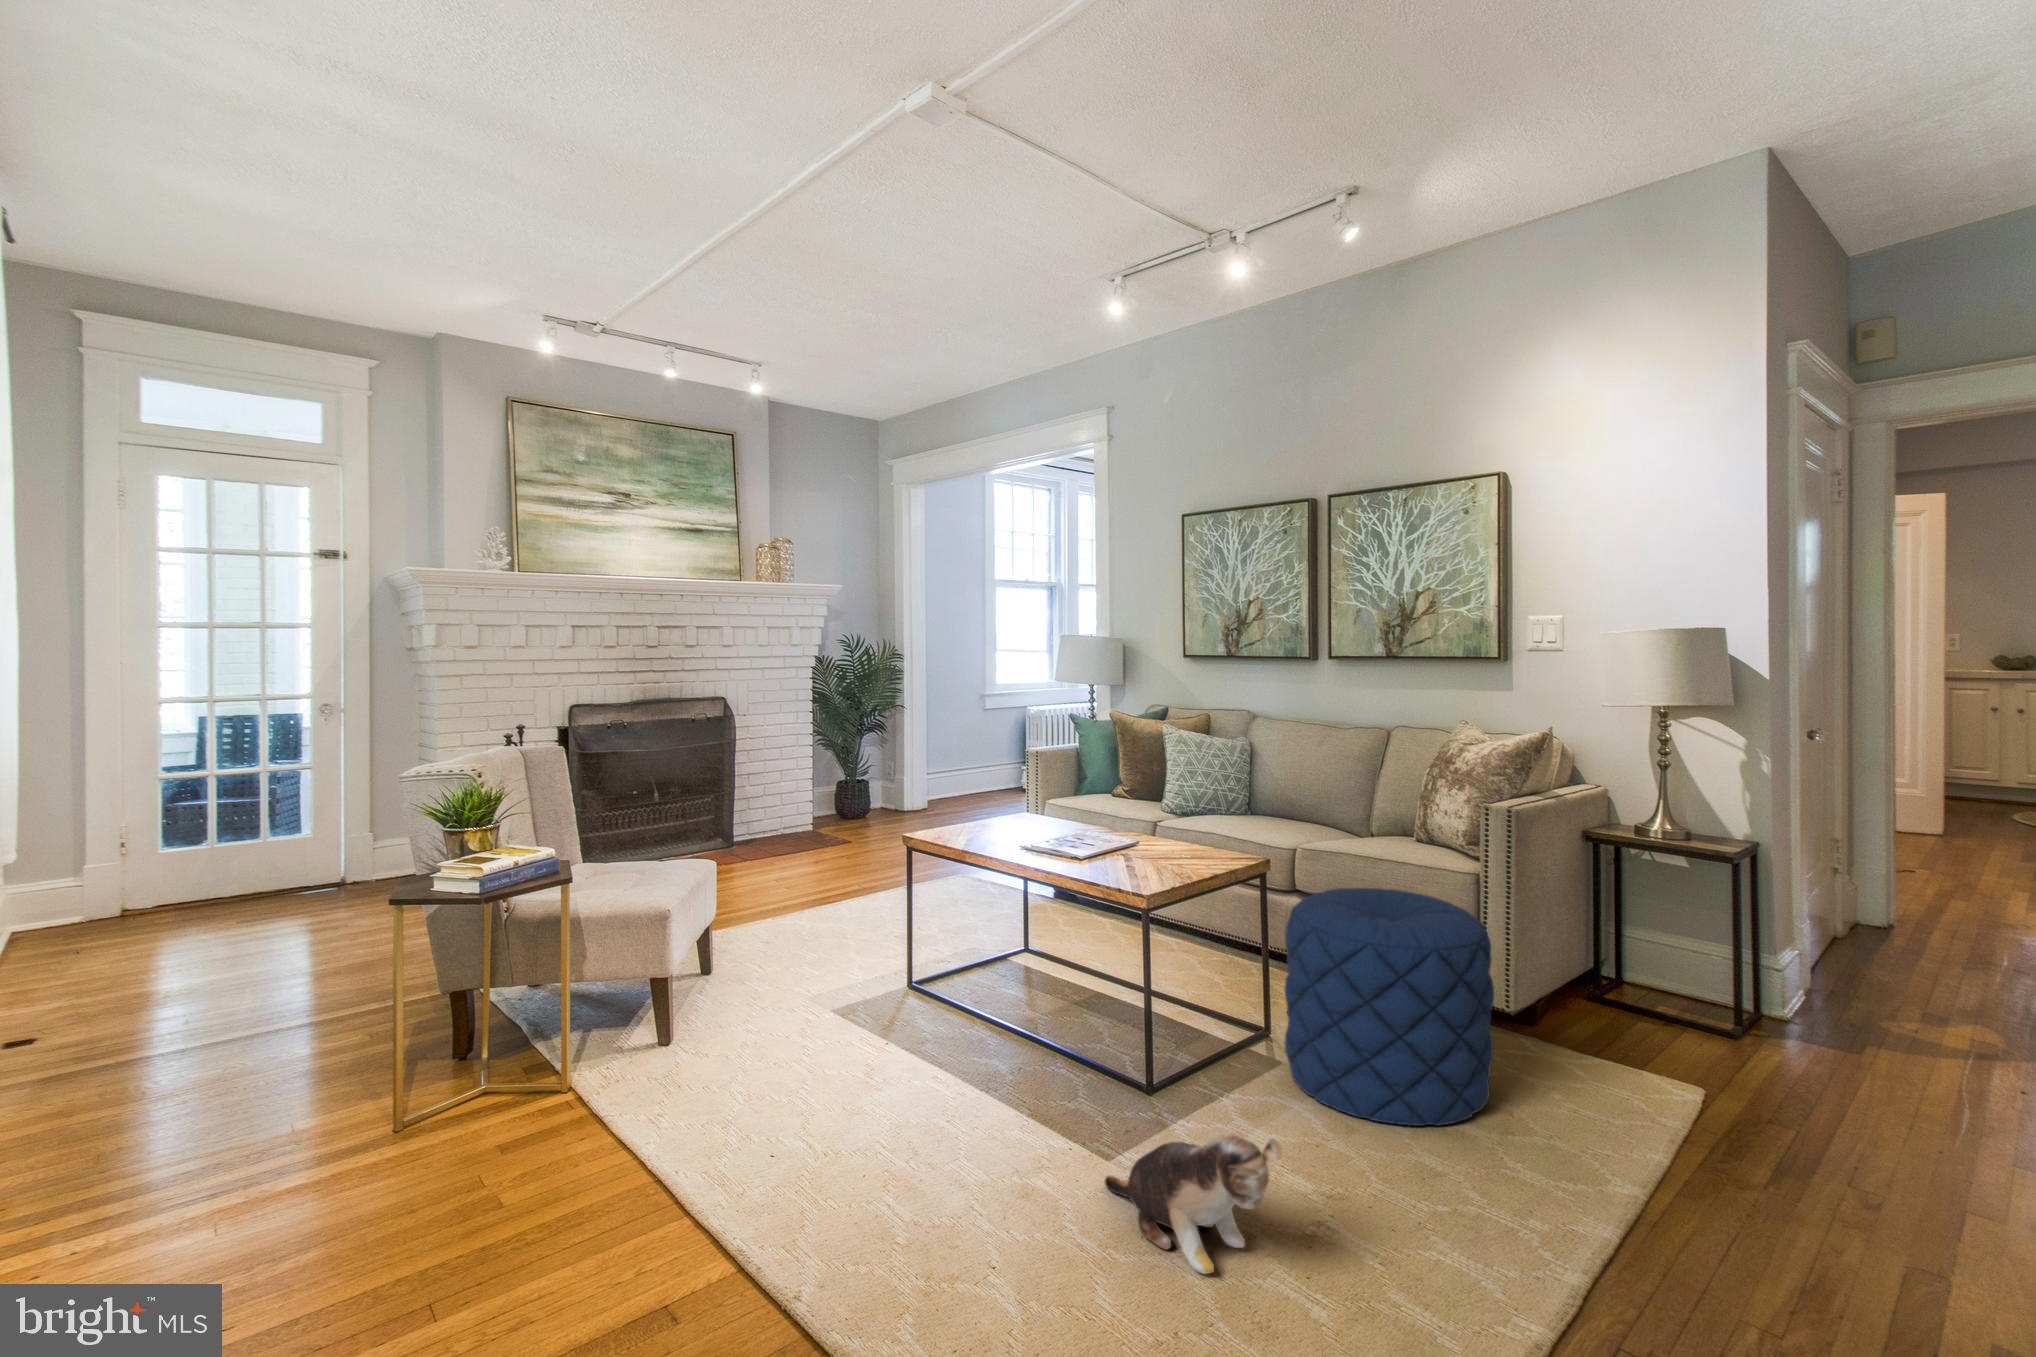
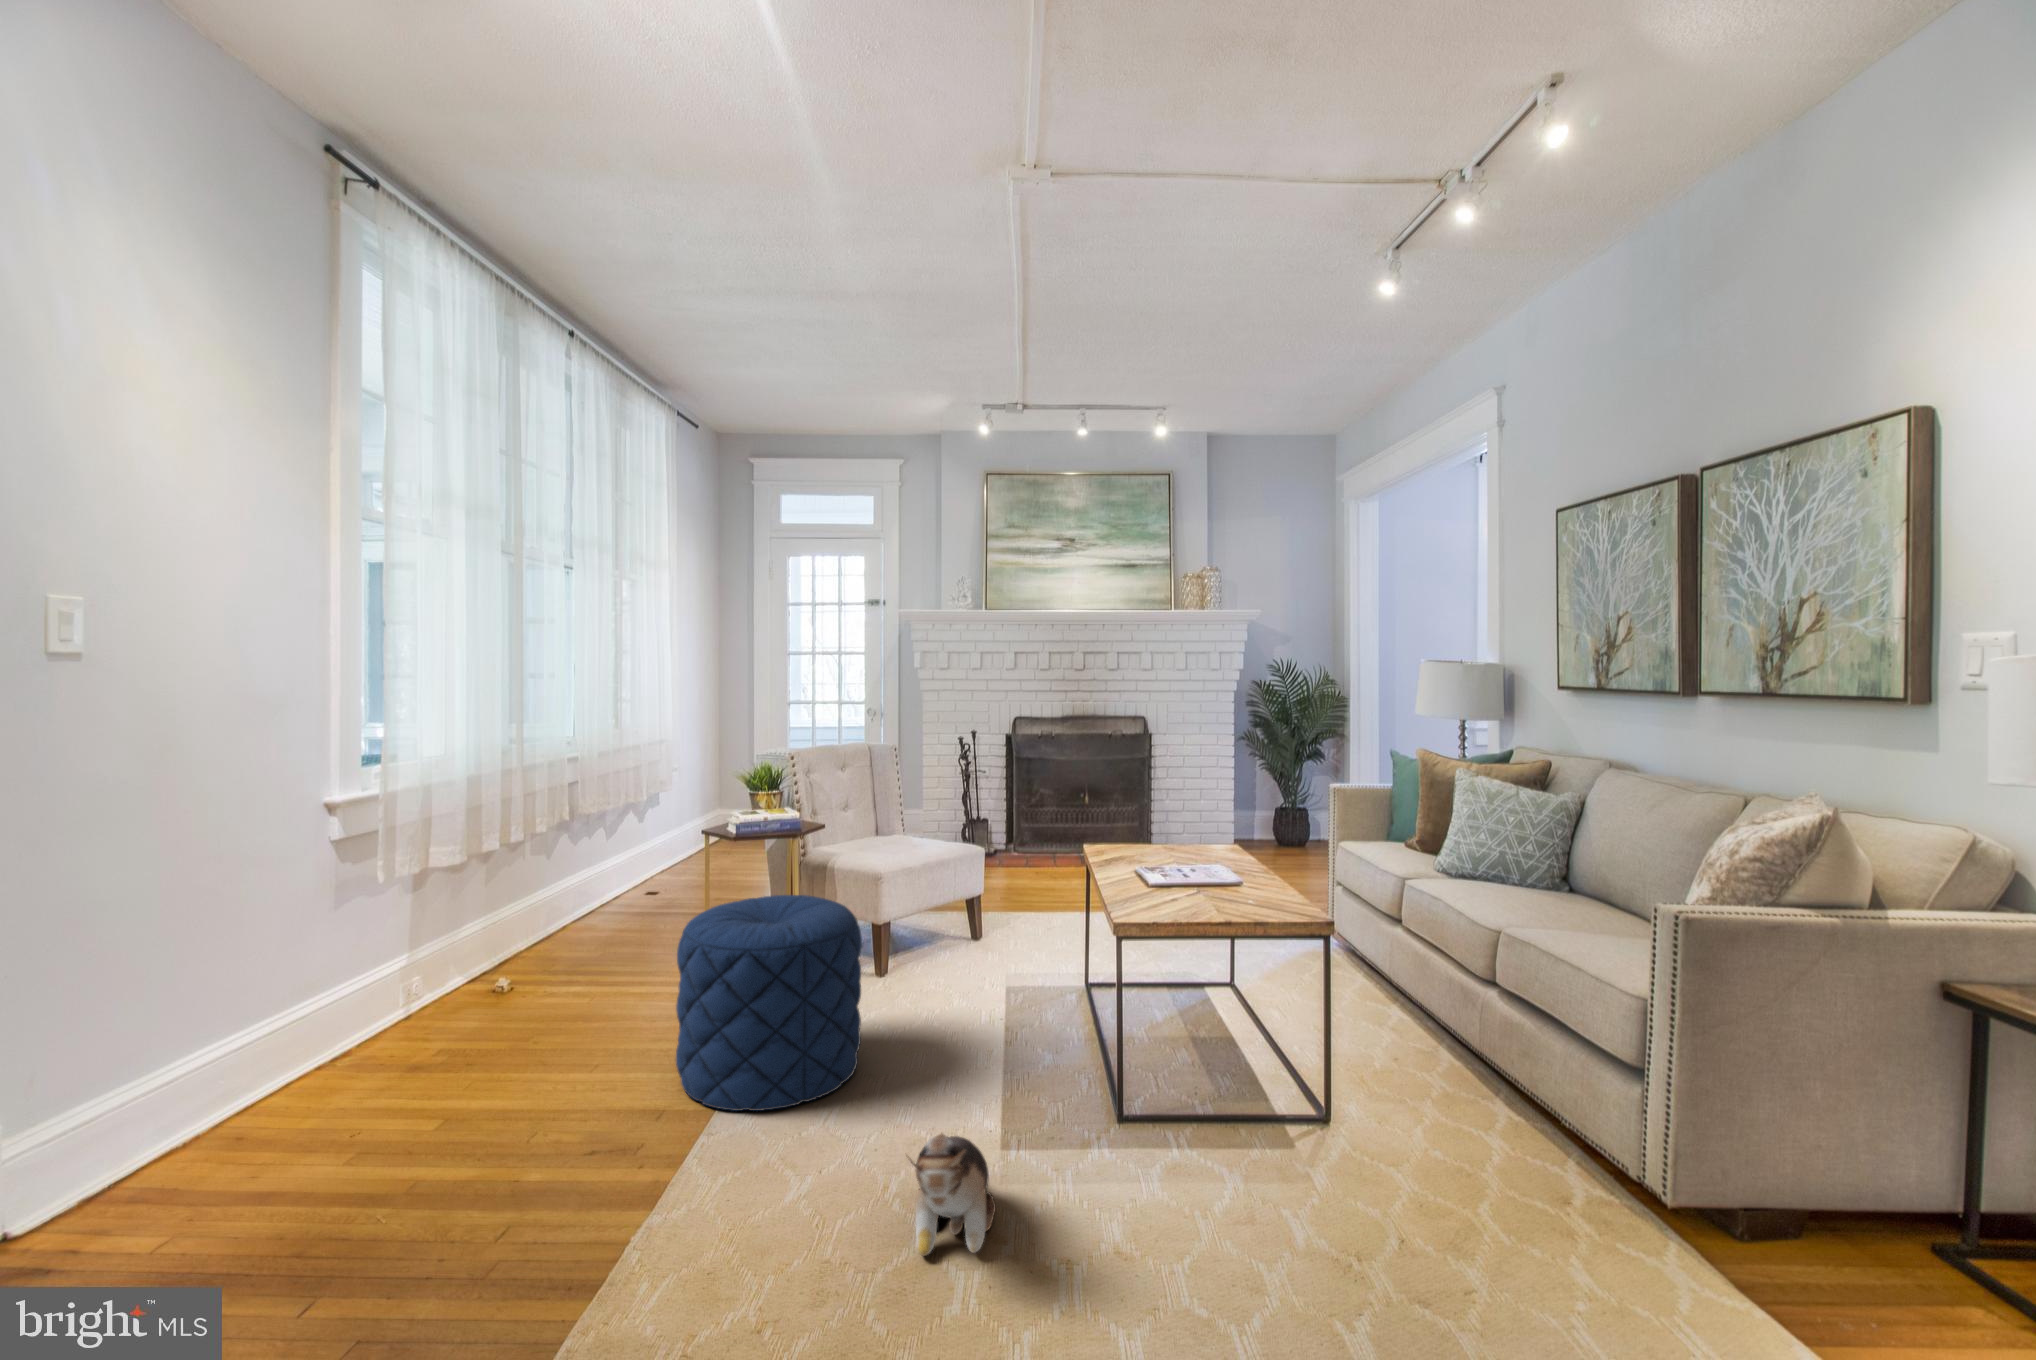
pouf: present [1285,888,1494,1126] -> present [676,895,862,1111]

